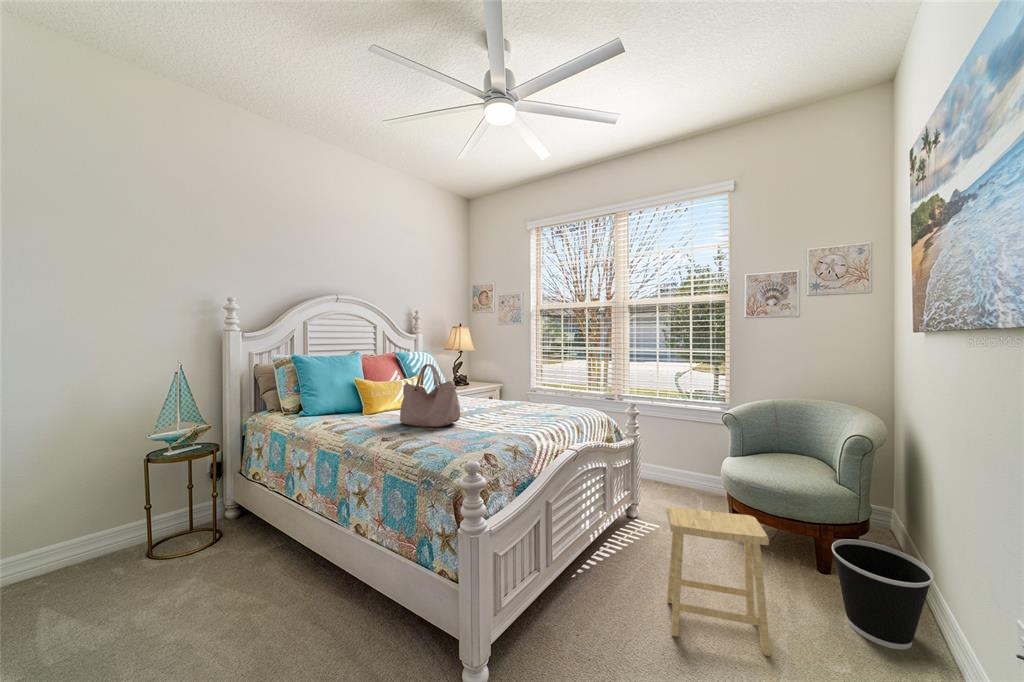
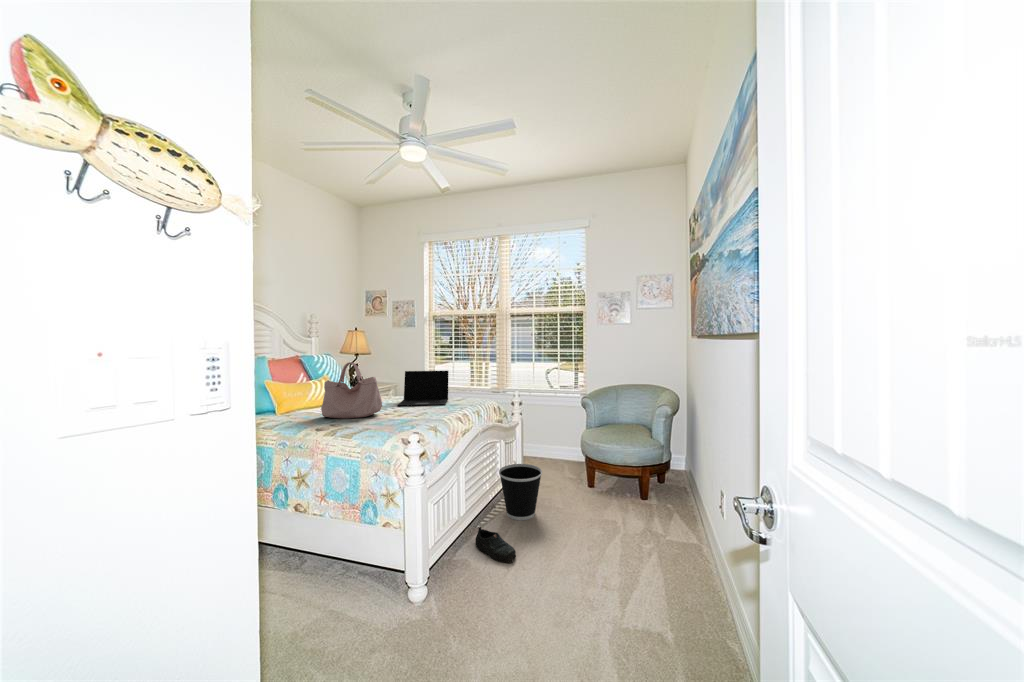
laptop: none [484,373,544,417] -> present [397,371,448,407]
footstool: present [667,506,771,656] -> none [550,459,615,548]
wastebasket: present [832,539,934,650] -> present [499,464,542,520]
shoe: none [562,581,613,647] -> present [475,527,516,563]

